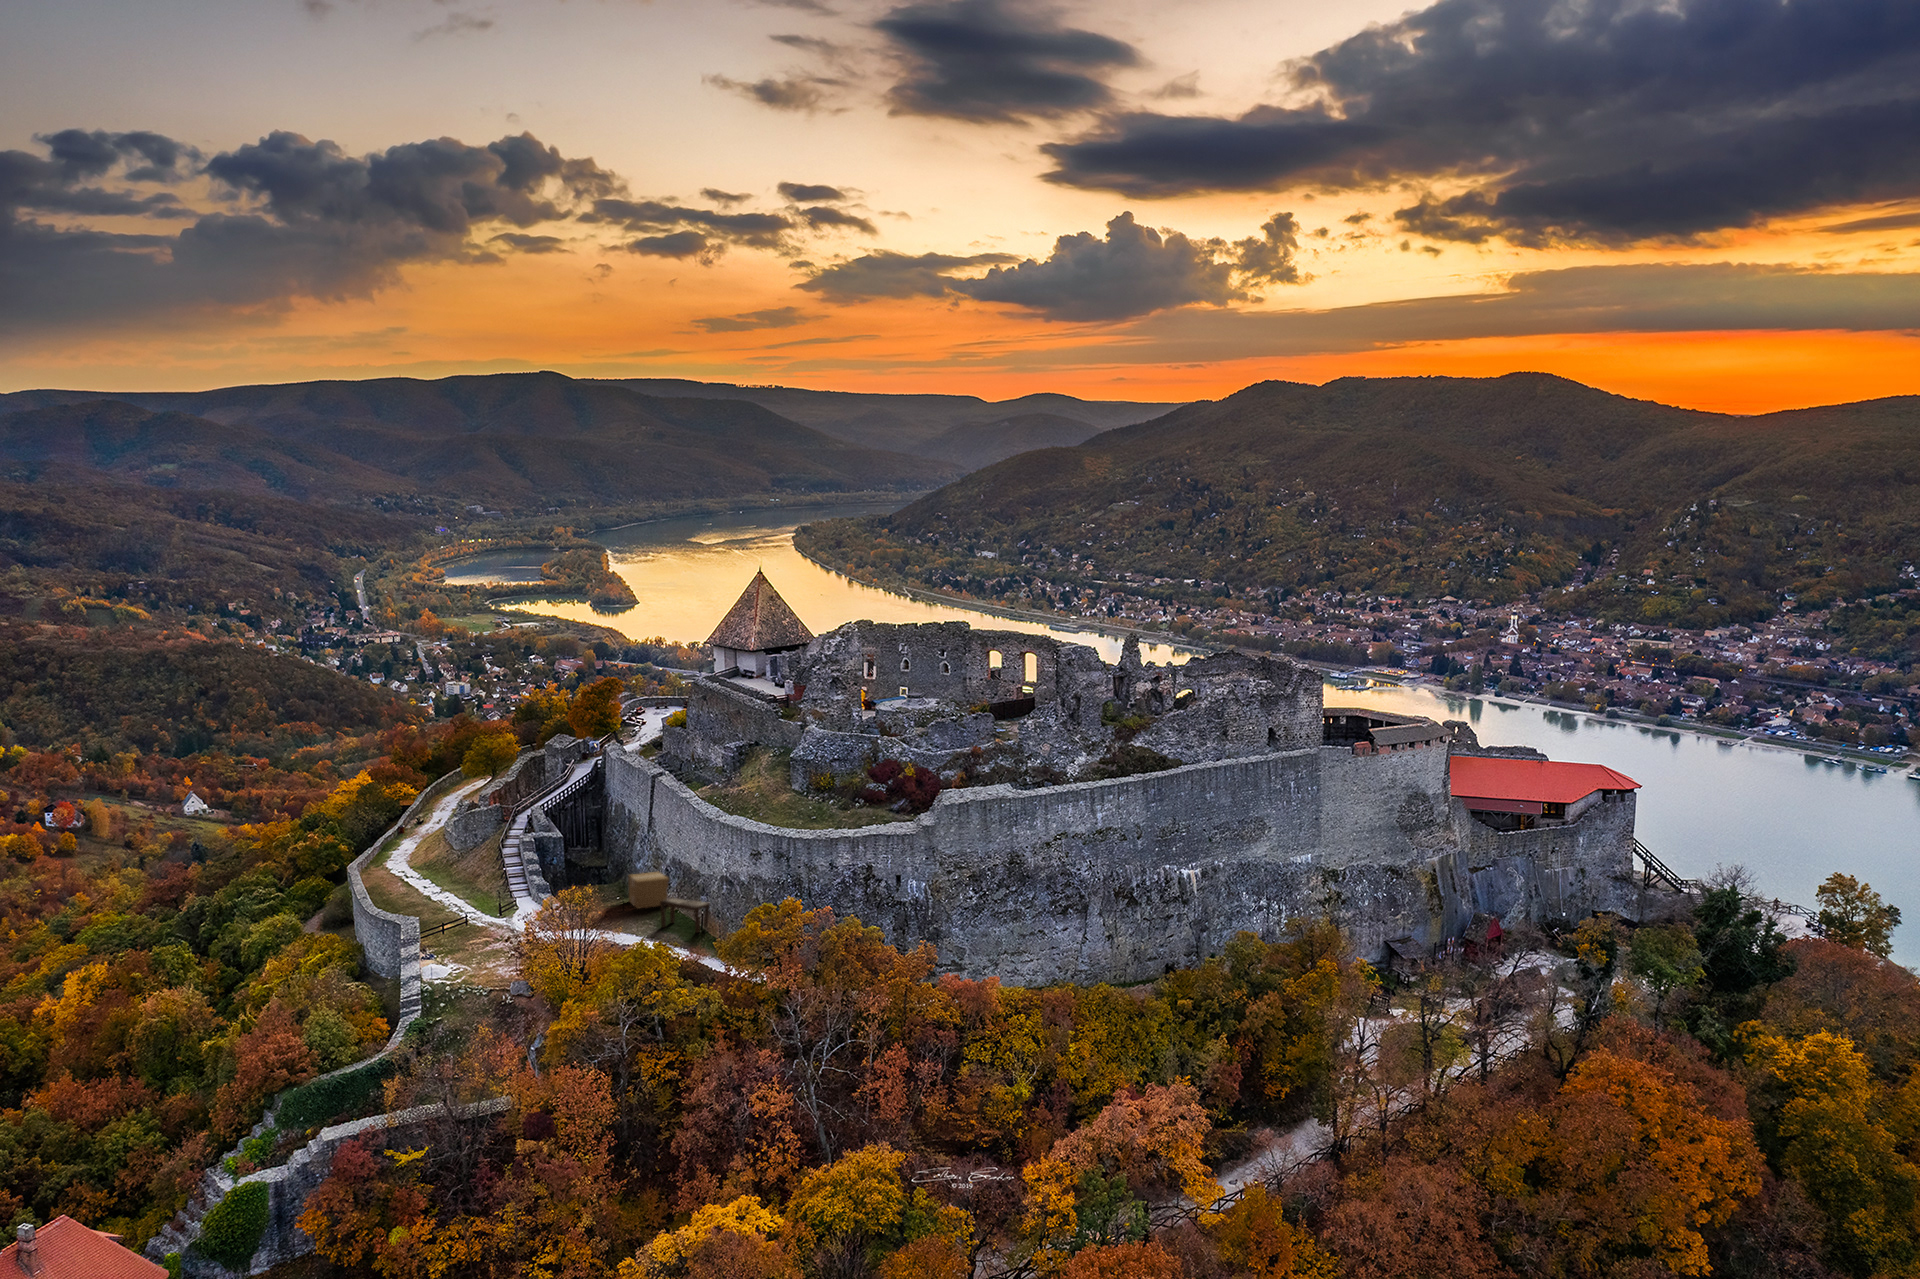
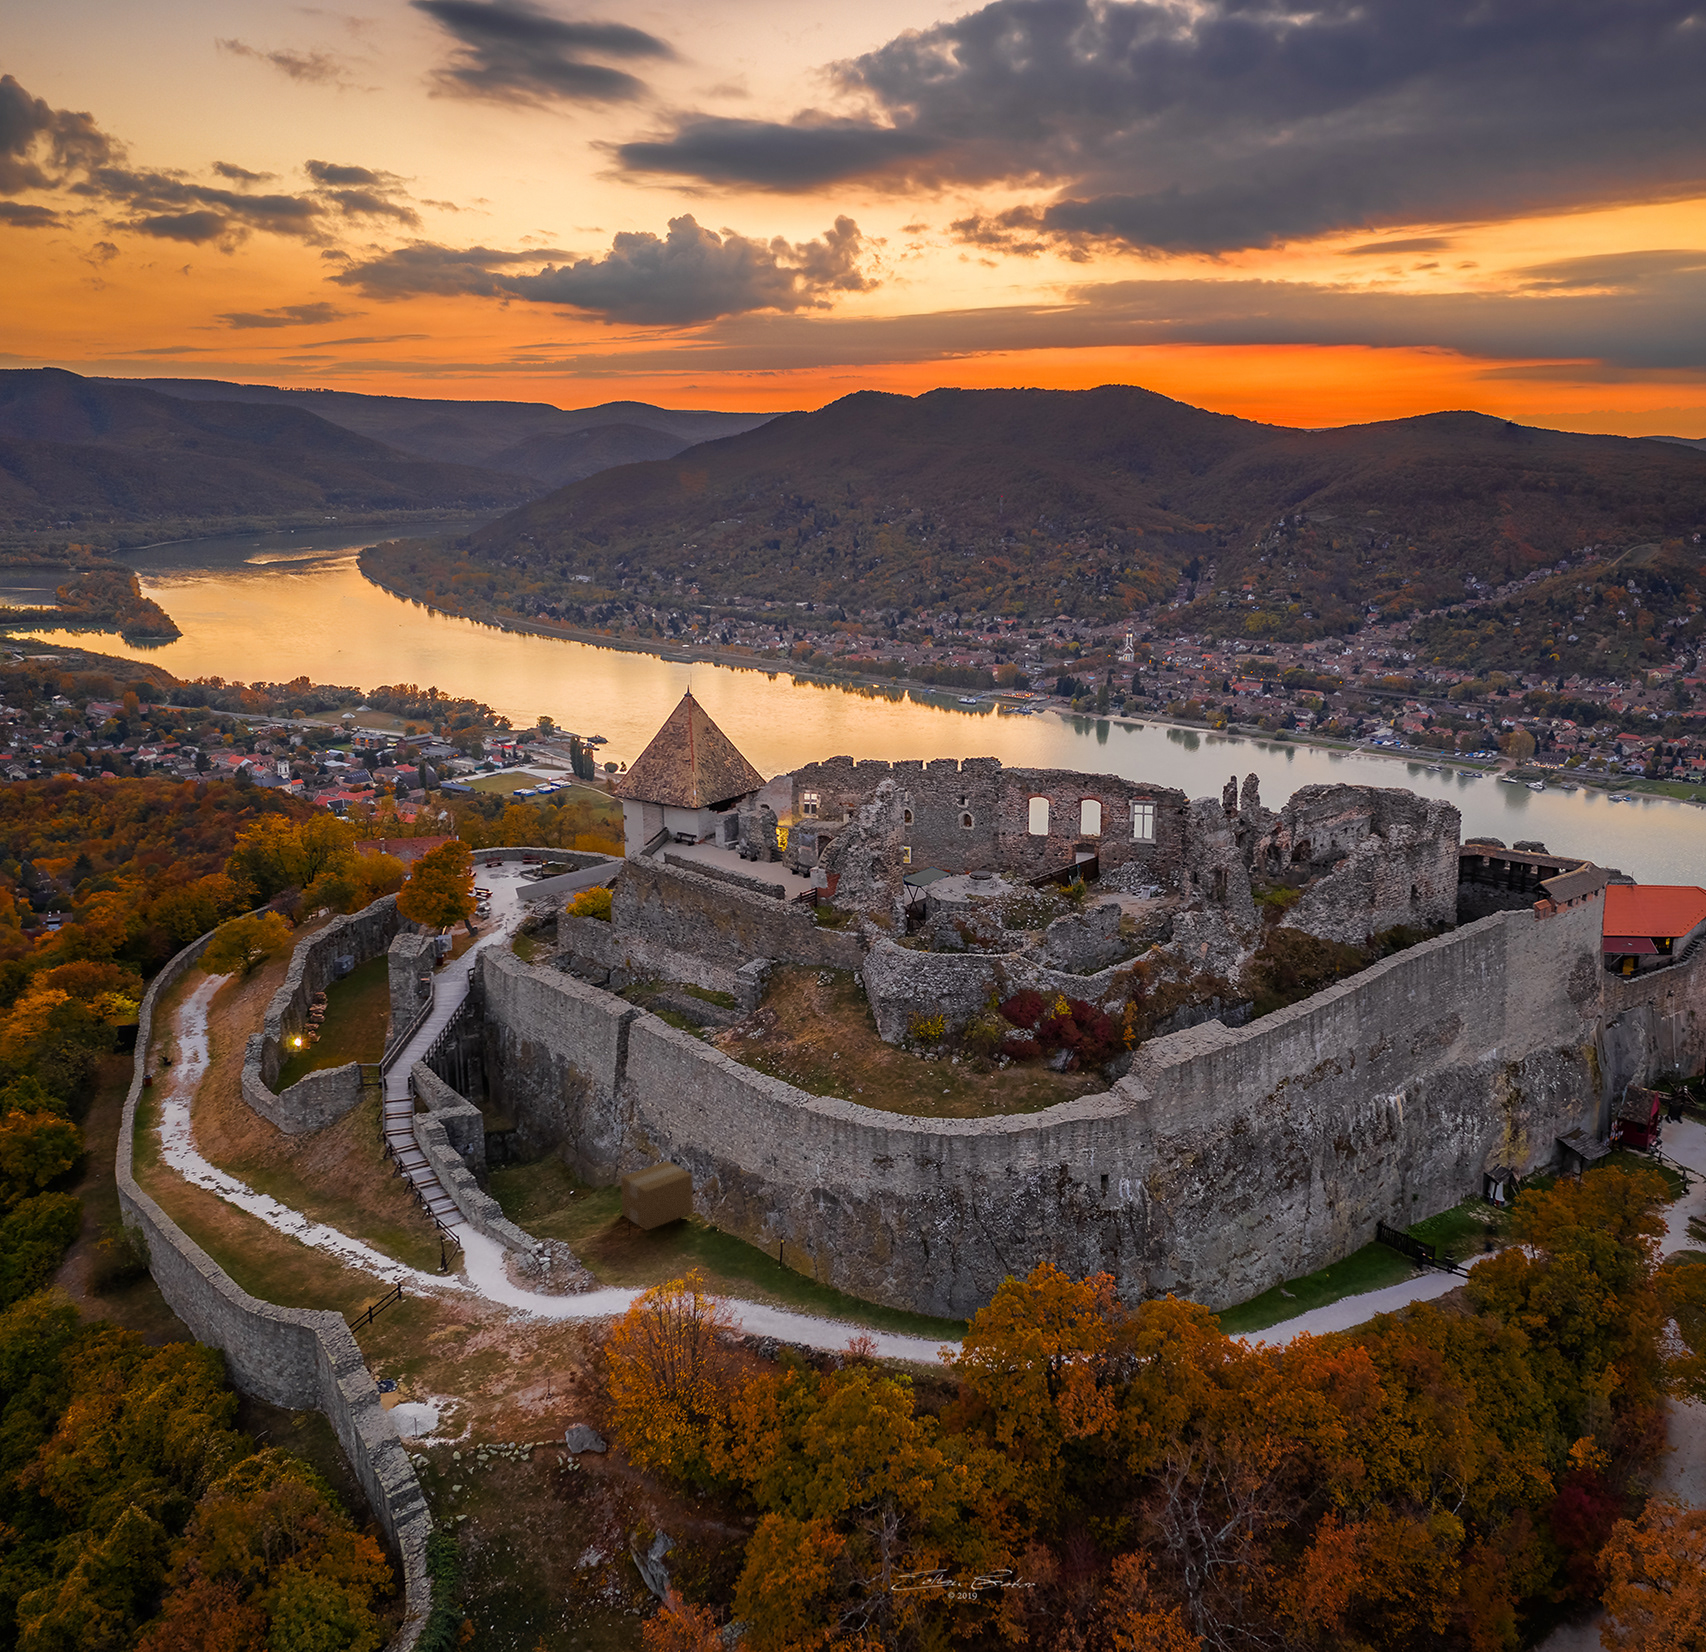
bench: present [660,898,710,933] -> none [712,1220,790,1278]

